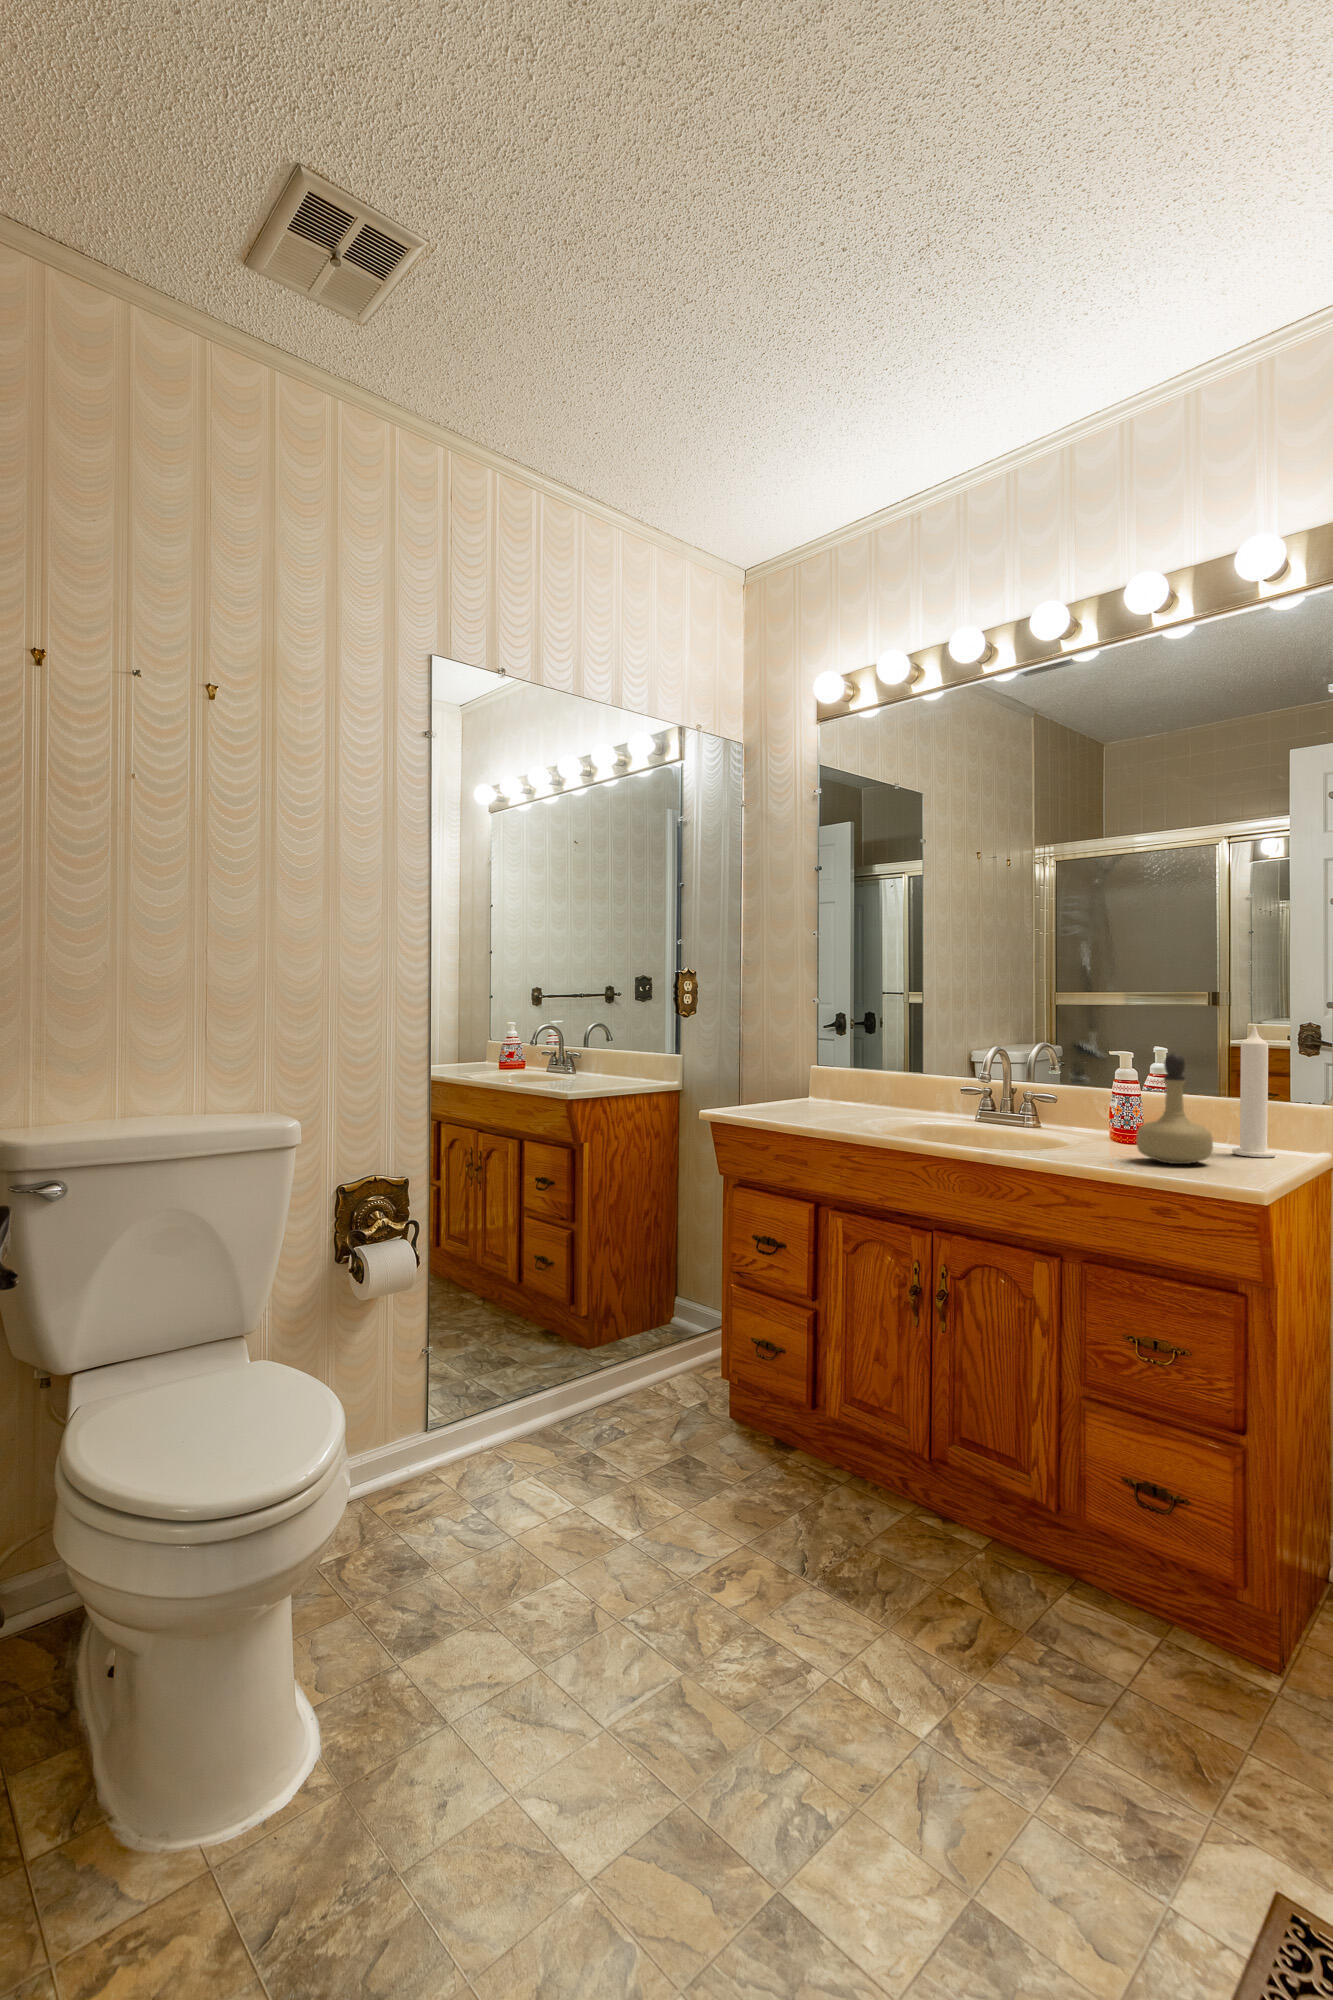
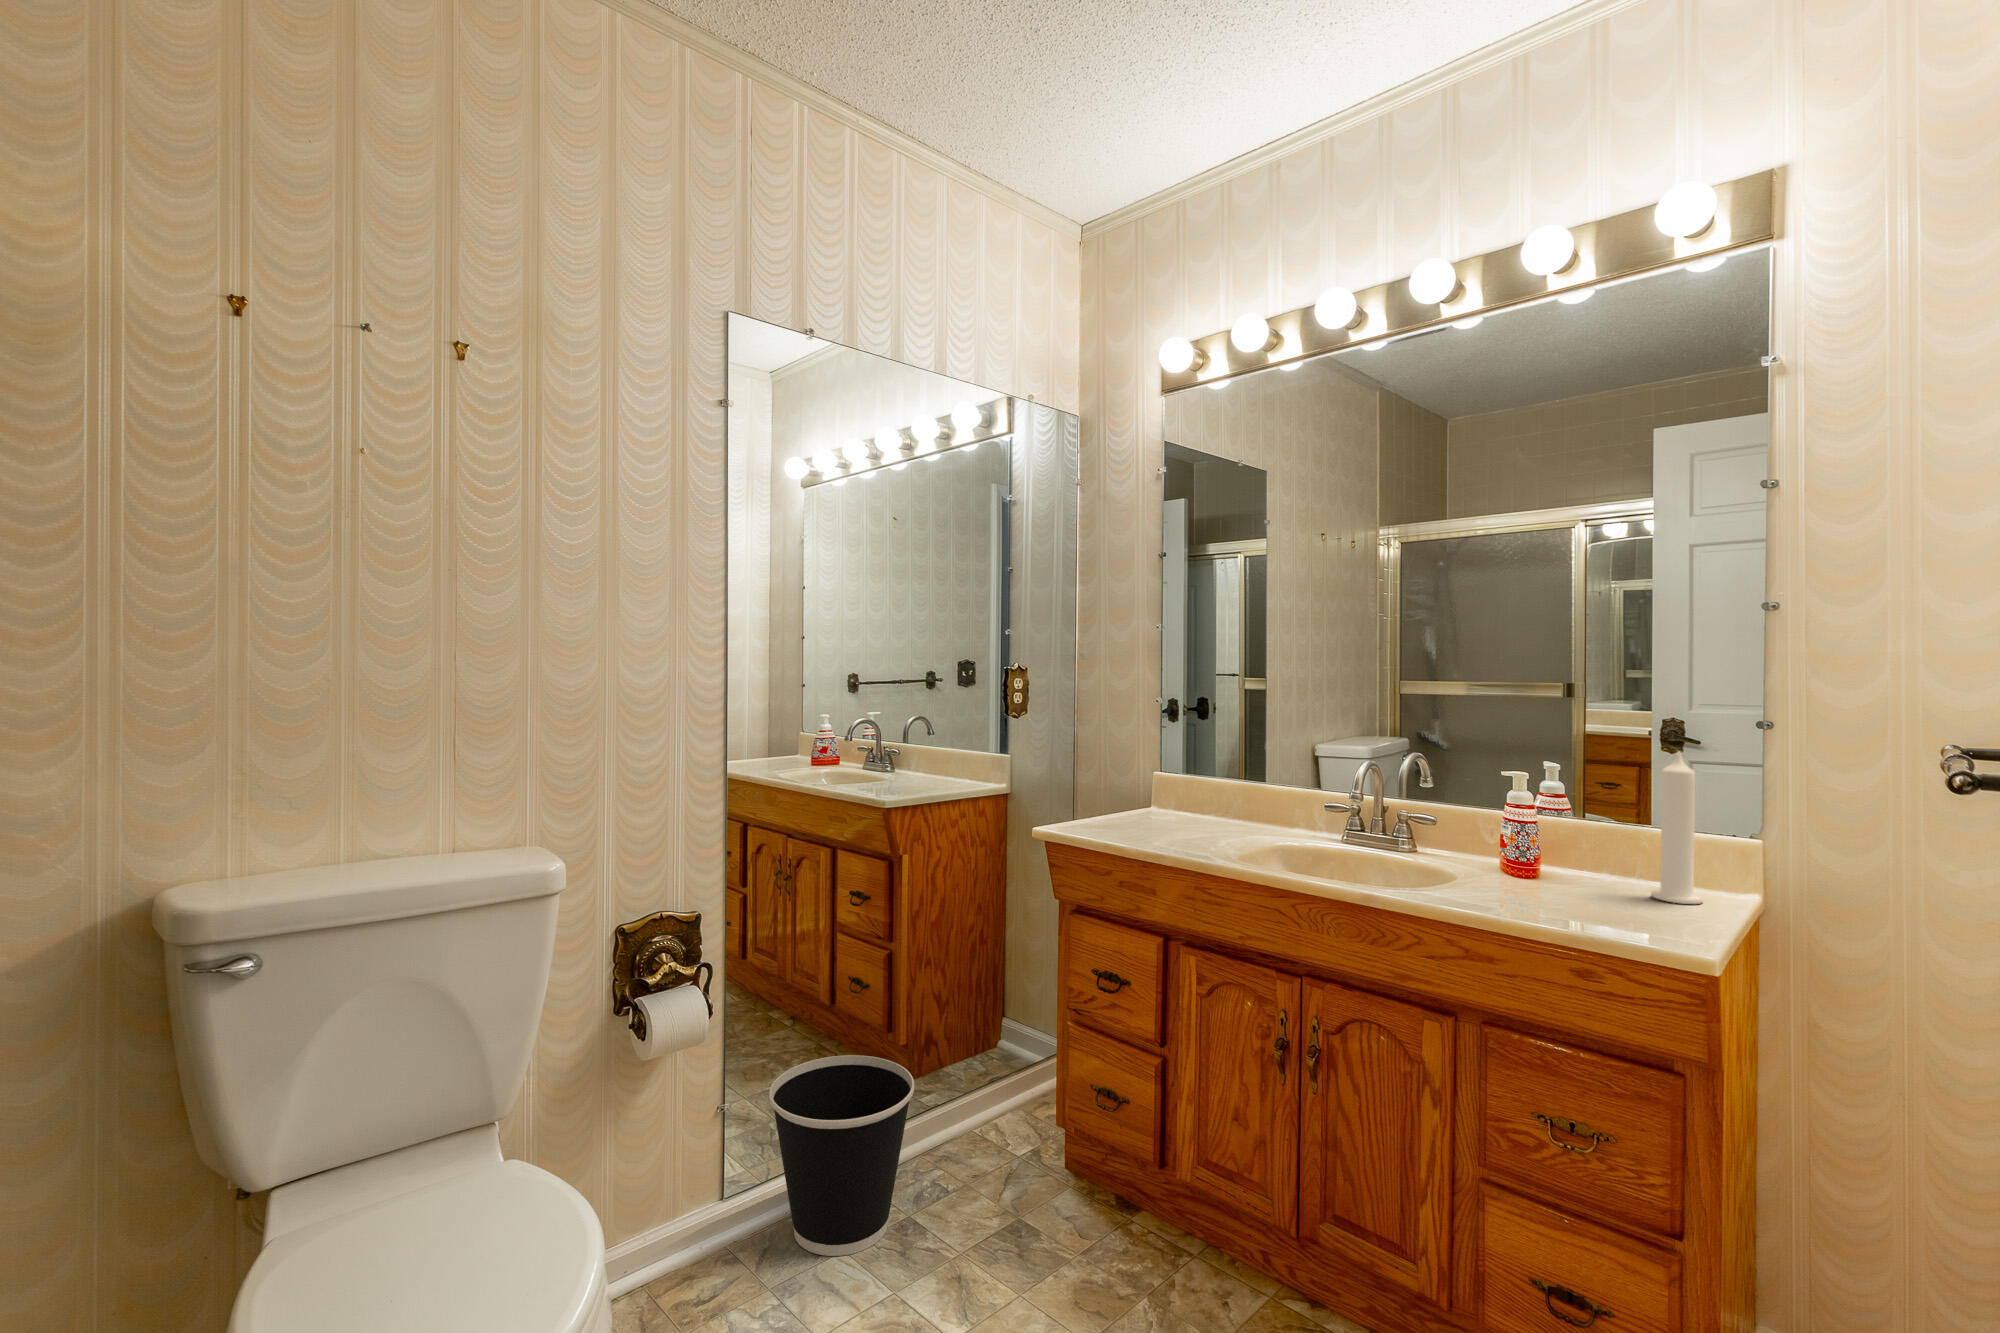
perfume bottle: present [1136,1053,1213,1164] -> none [1547,787,1641,917]
wastebasket: none [468,1313,595,1480] -> present [769,1055,914,1256]

